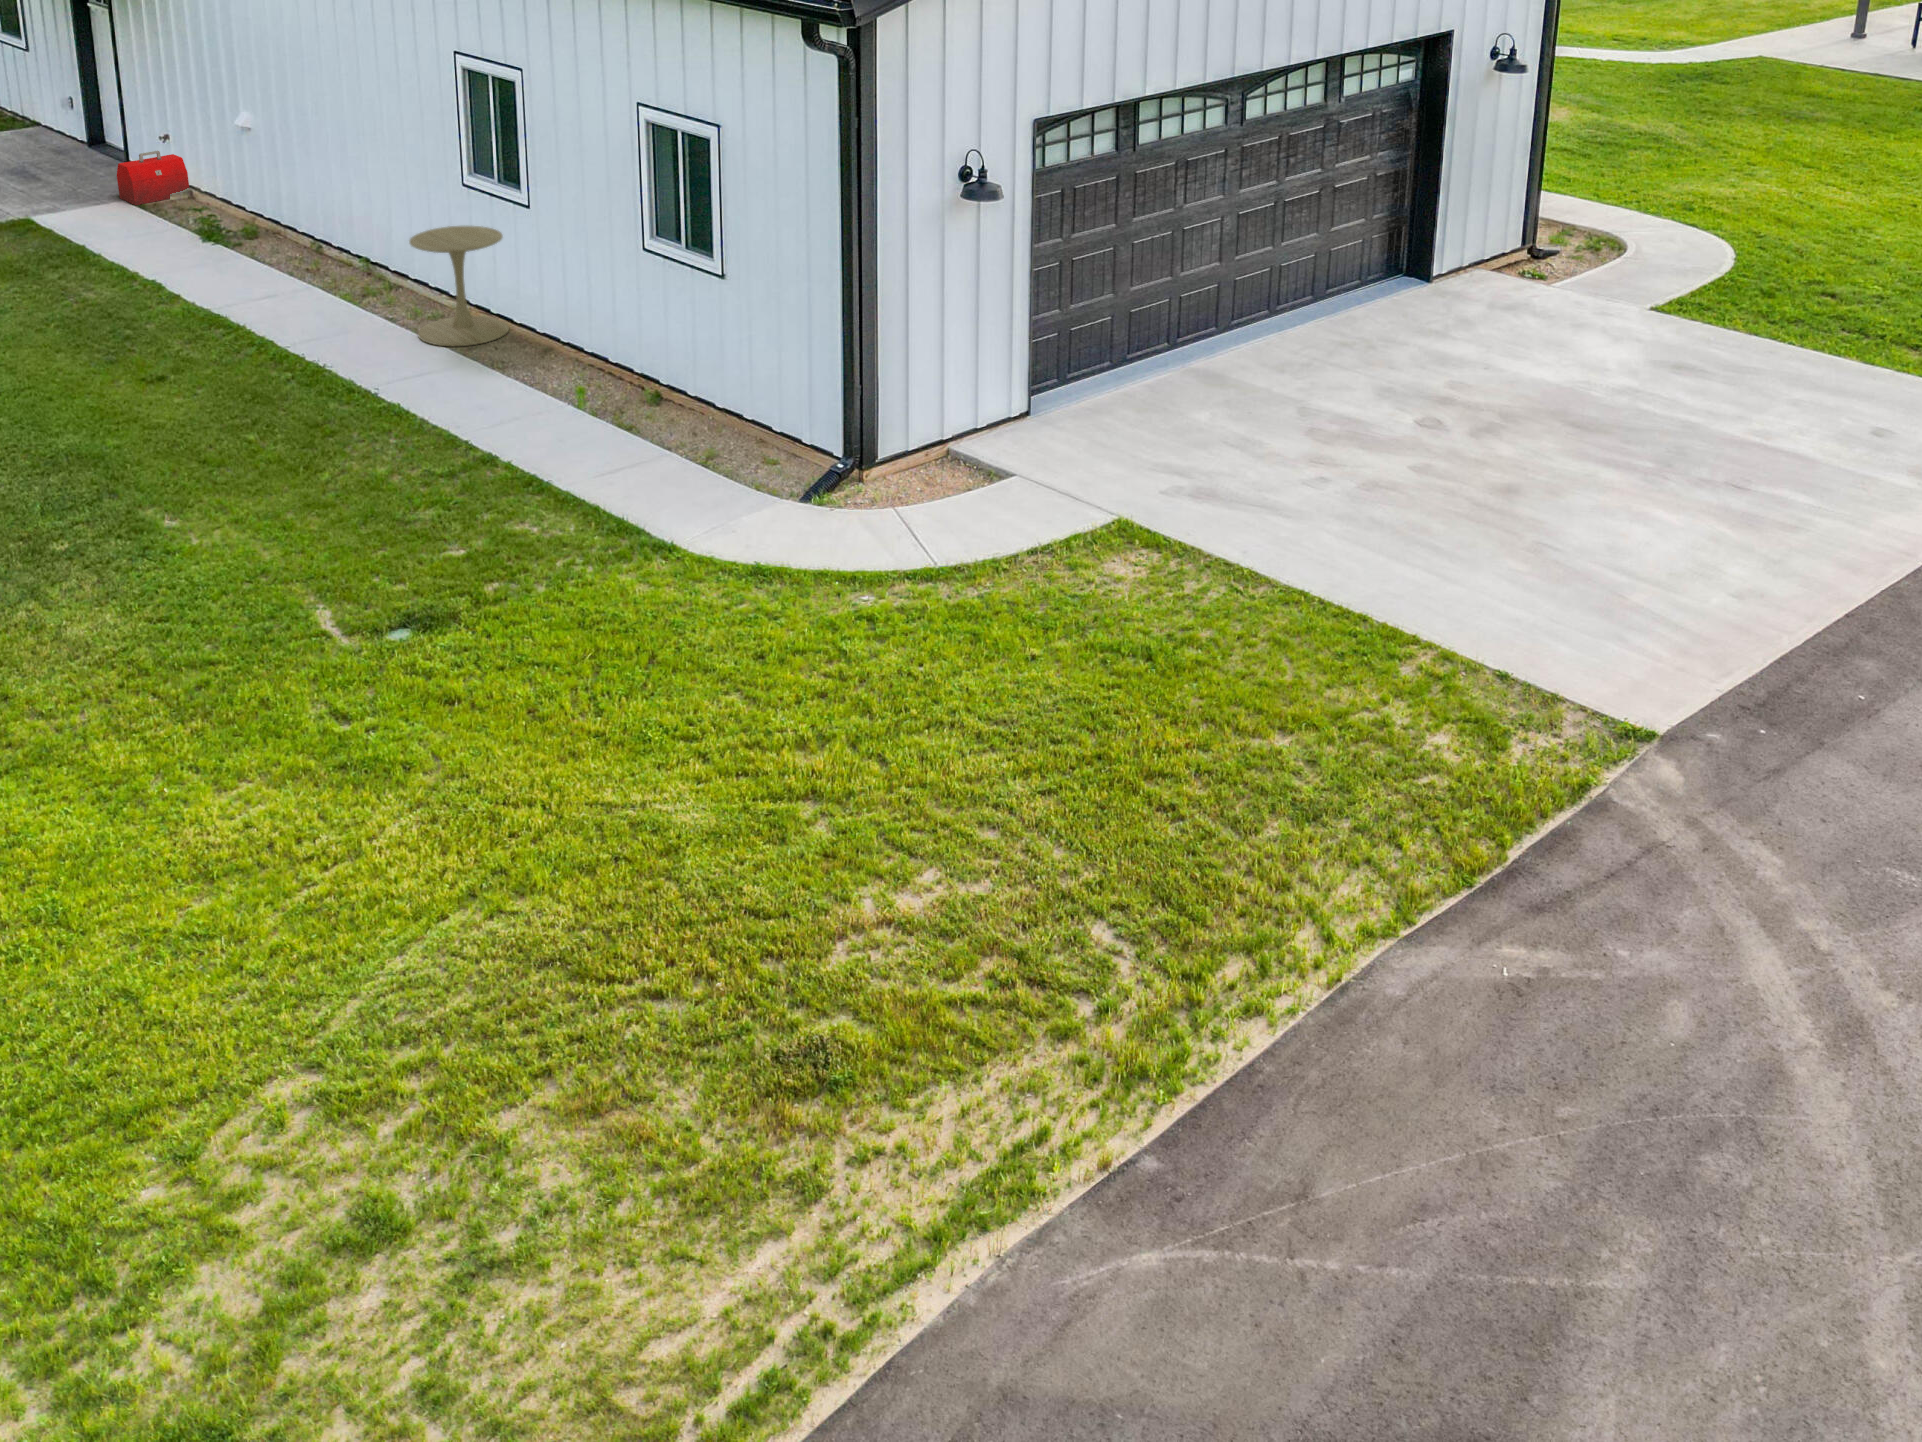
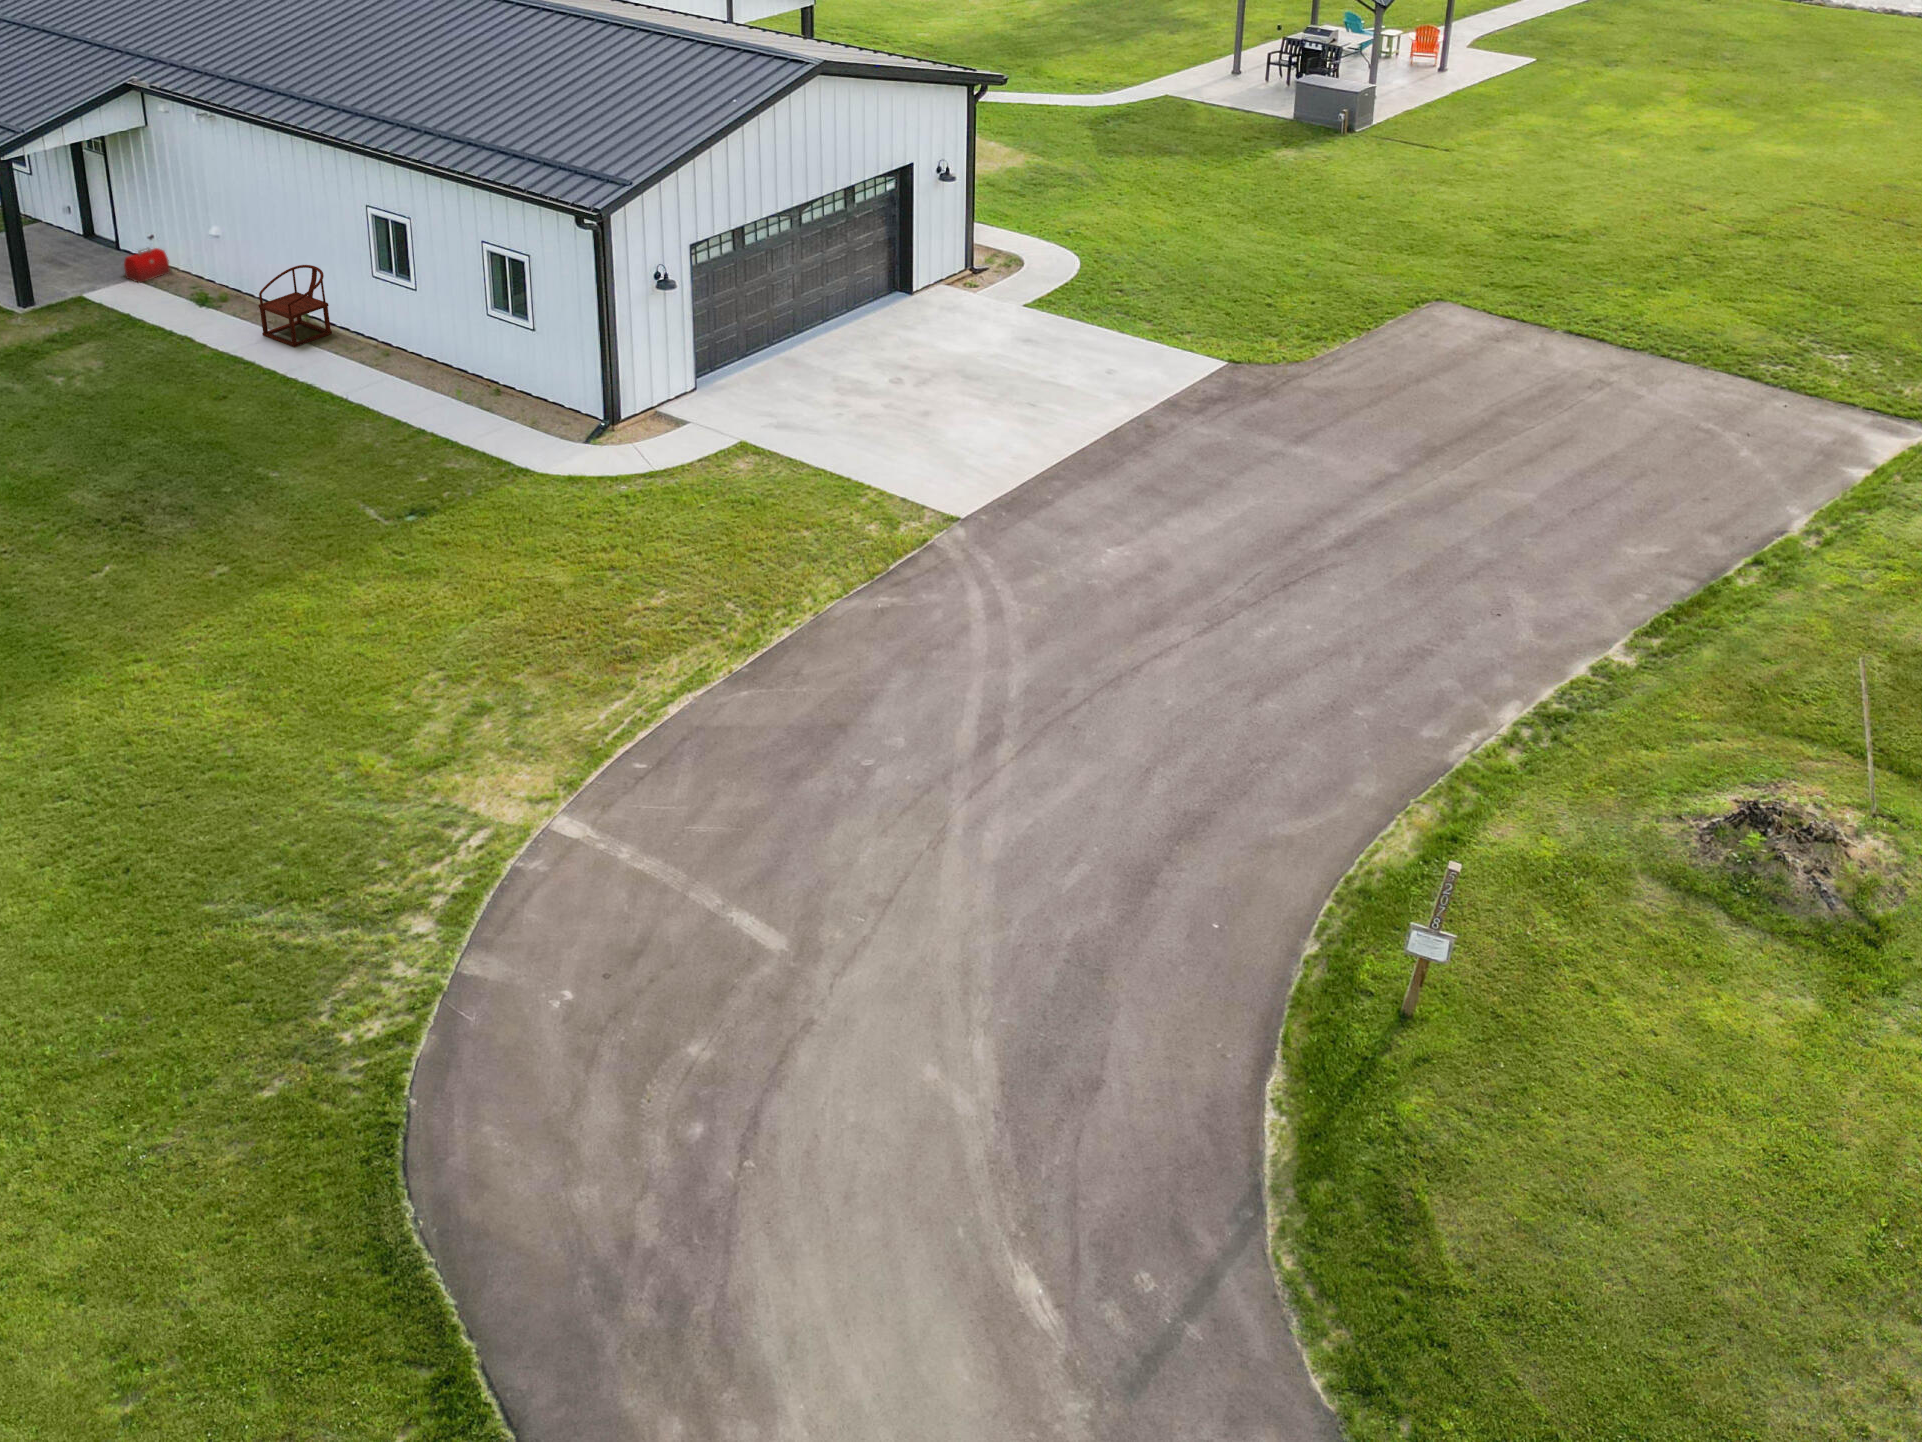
armchair: none [276,168,397,305] -> present [258,265,332,347]
pedestal table: present [409,226,509,346] -> none [351,300,408,369]

